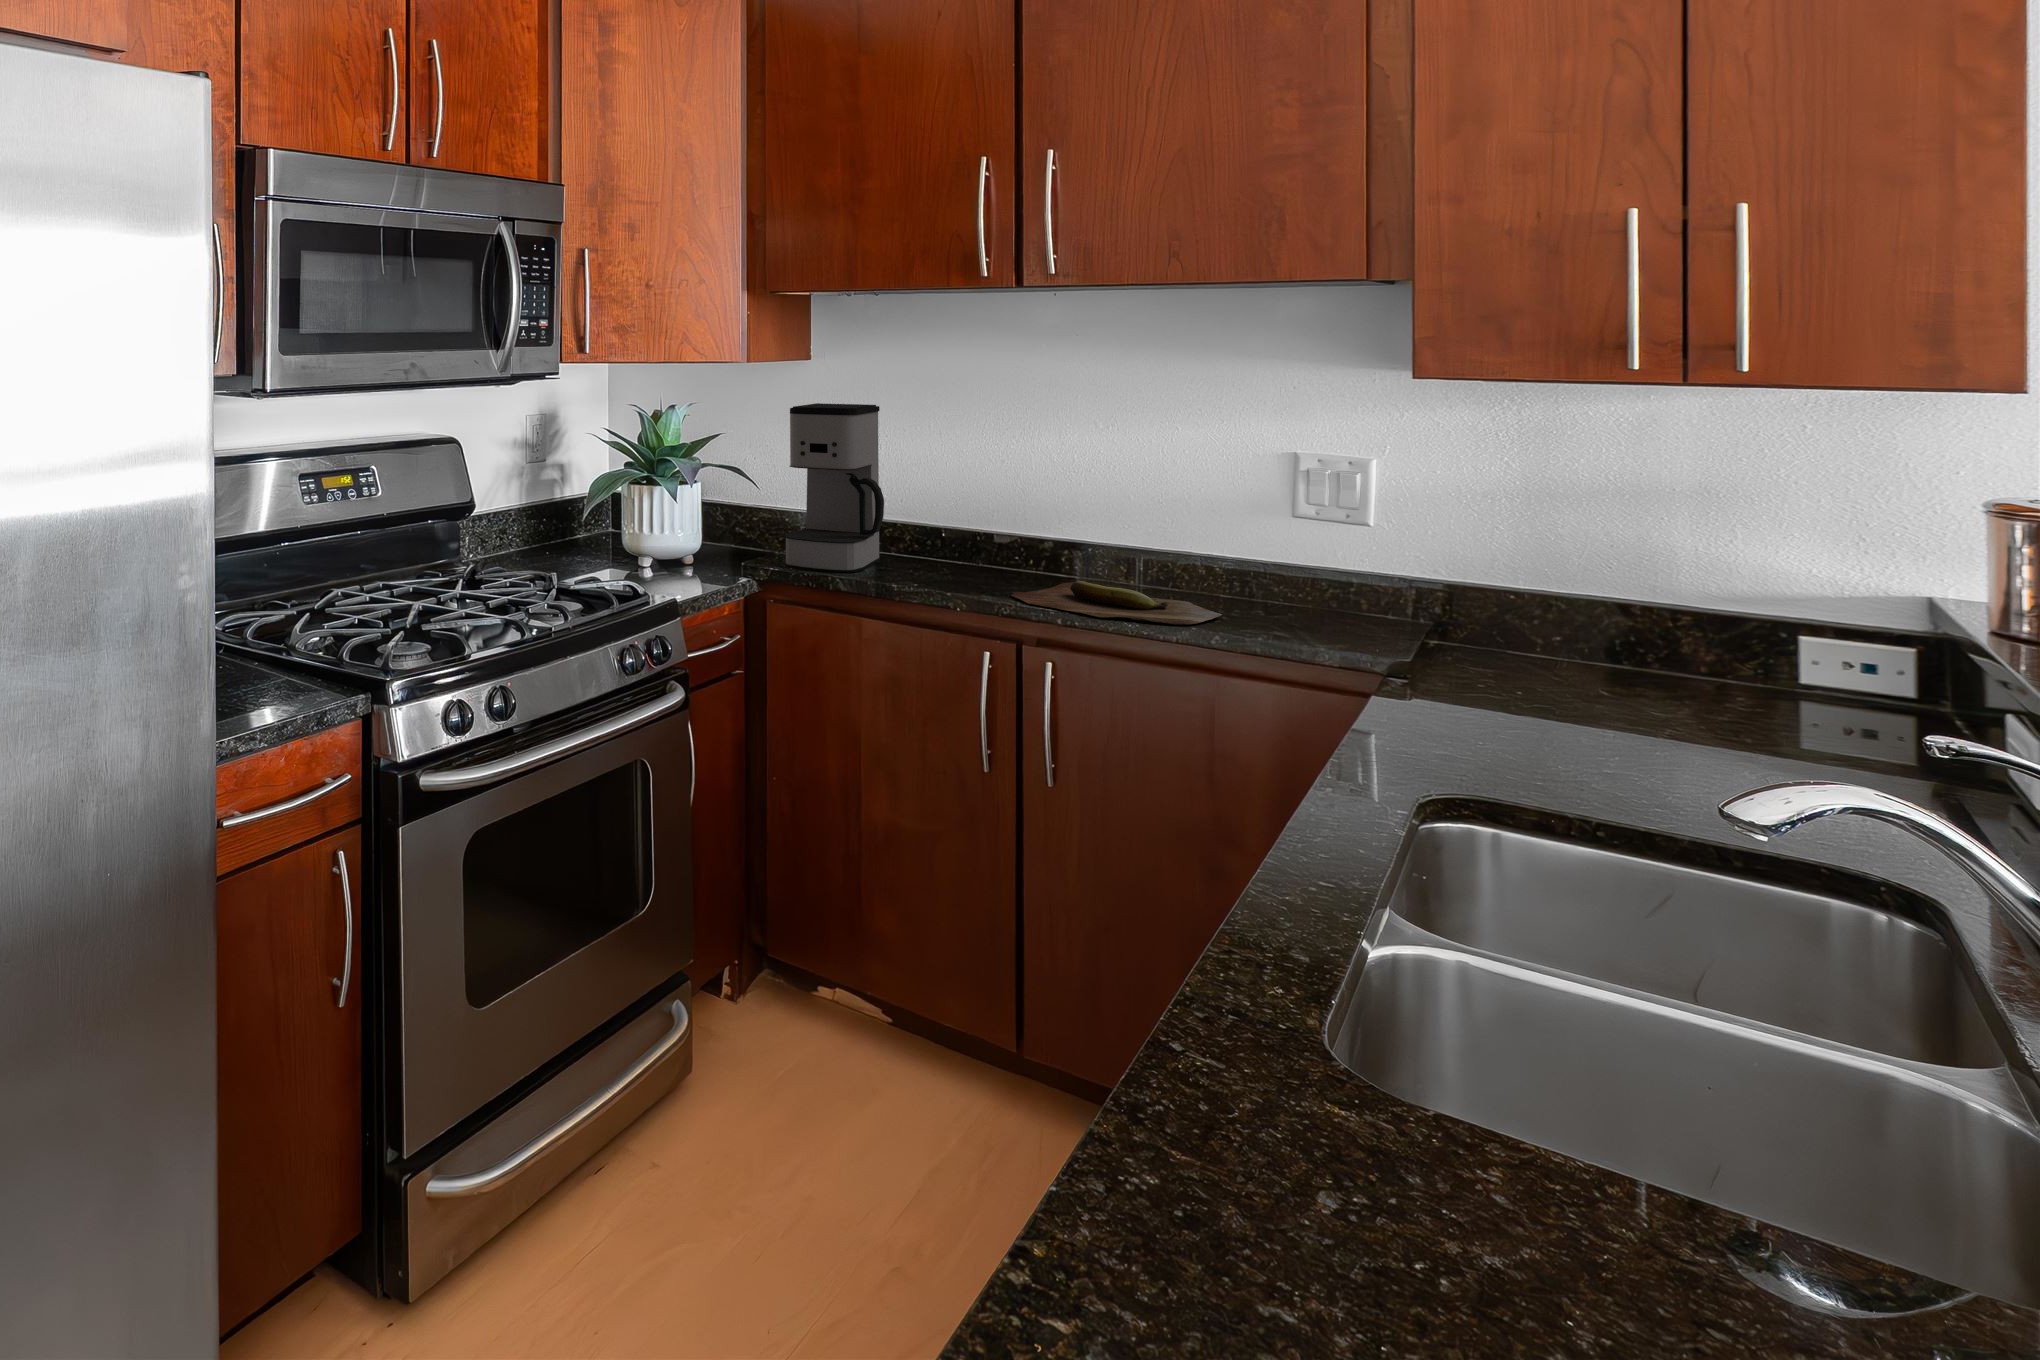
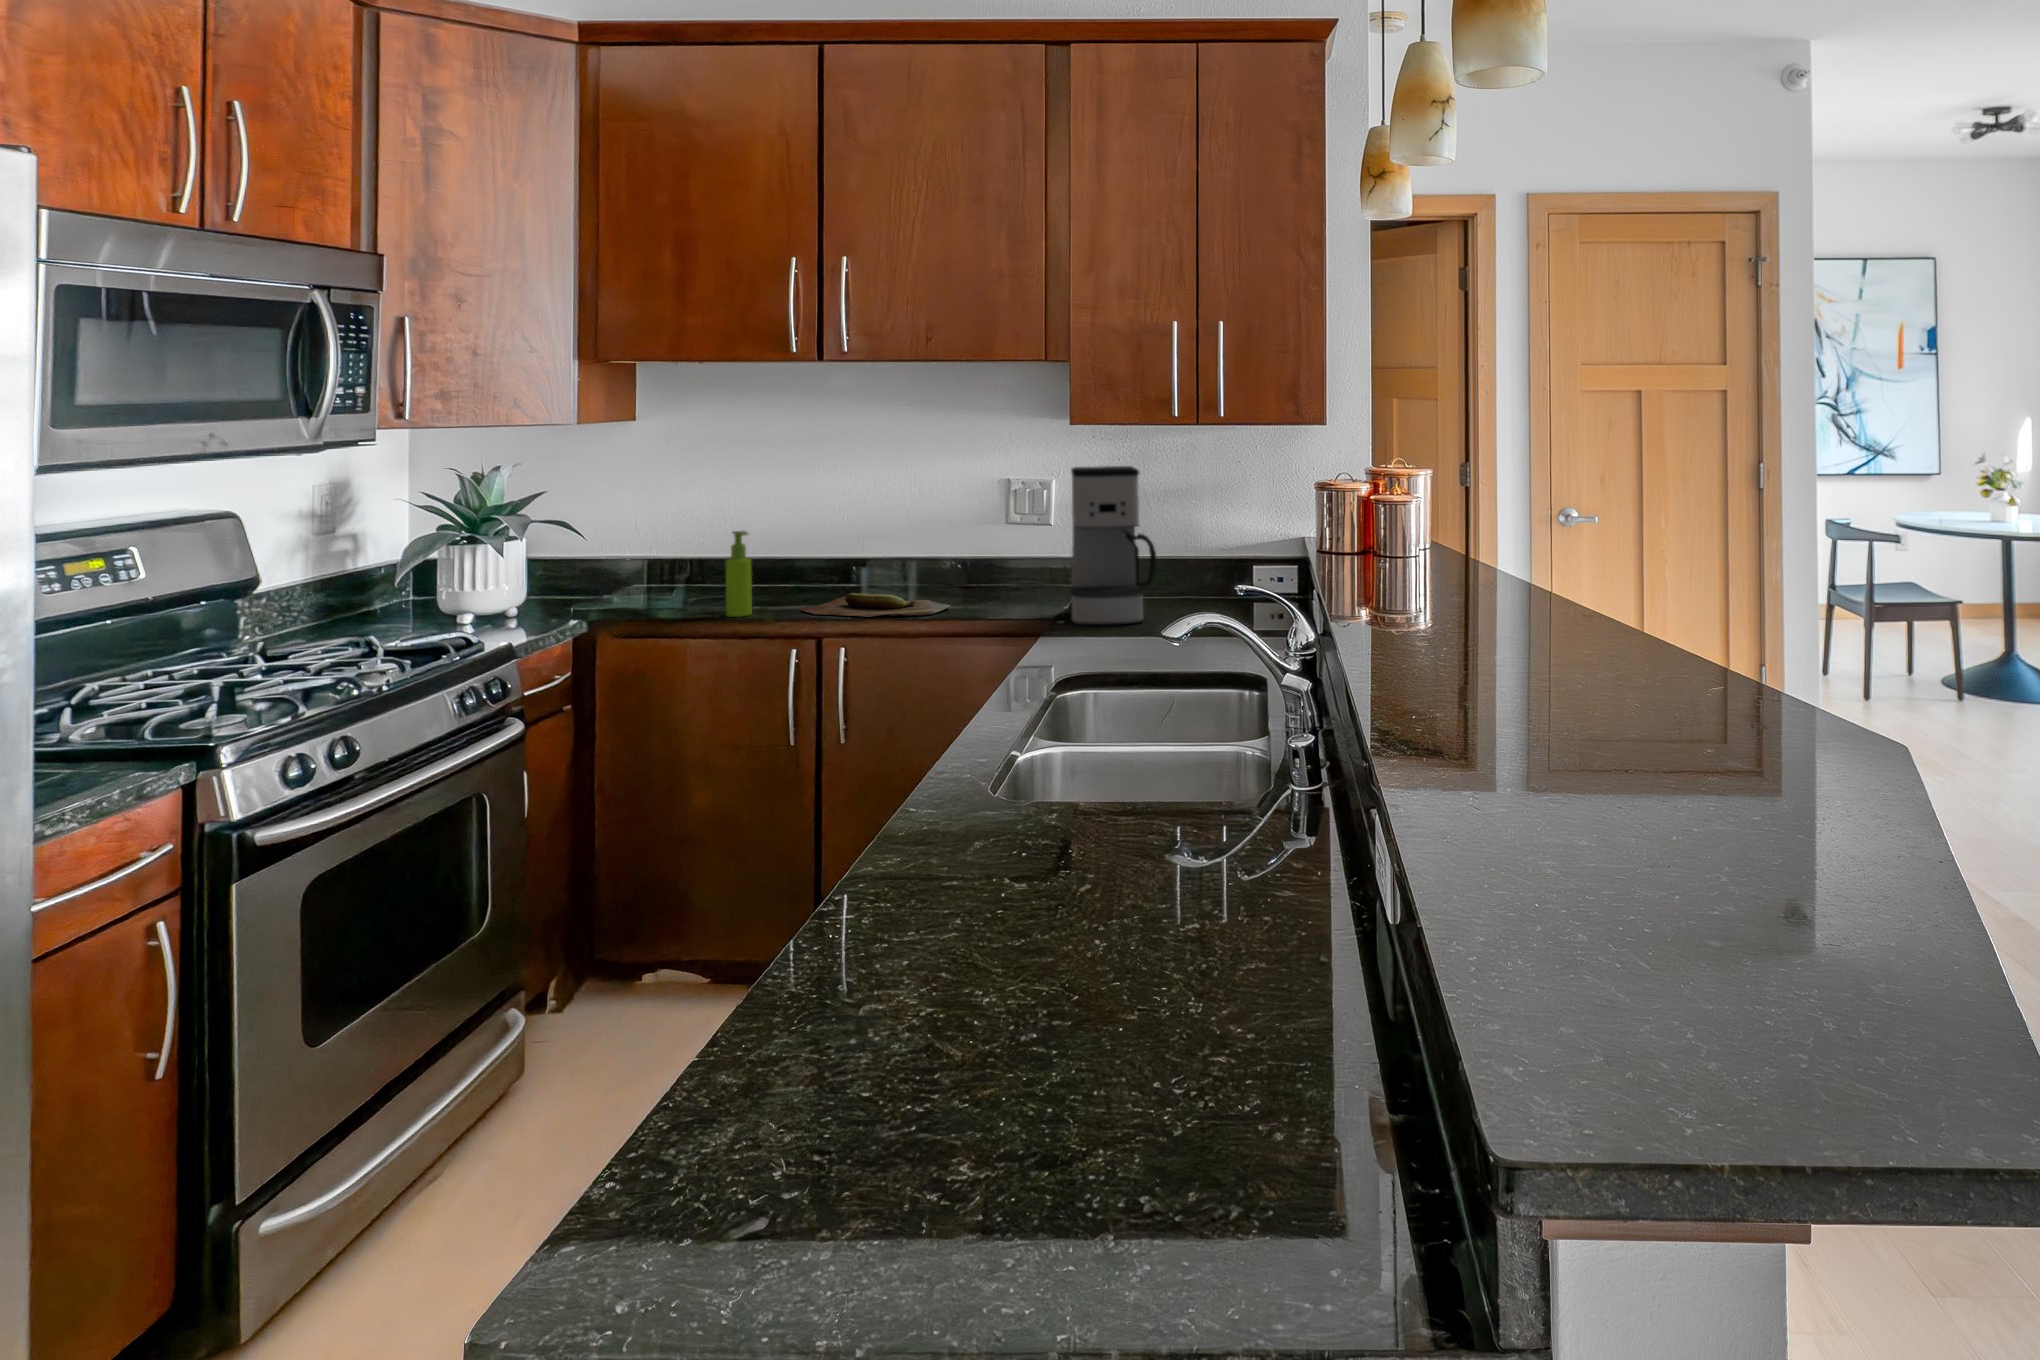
coffee maker: present [785,403,884,573] -> present [1071,466,1156,625]
soap dispenser: none [918,491,949,595] -> present [726,531,752,617]

